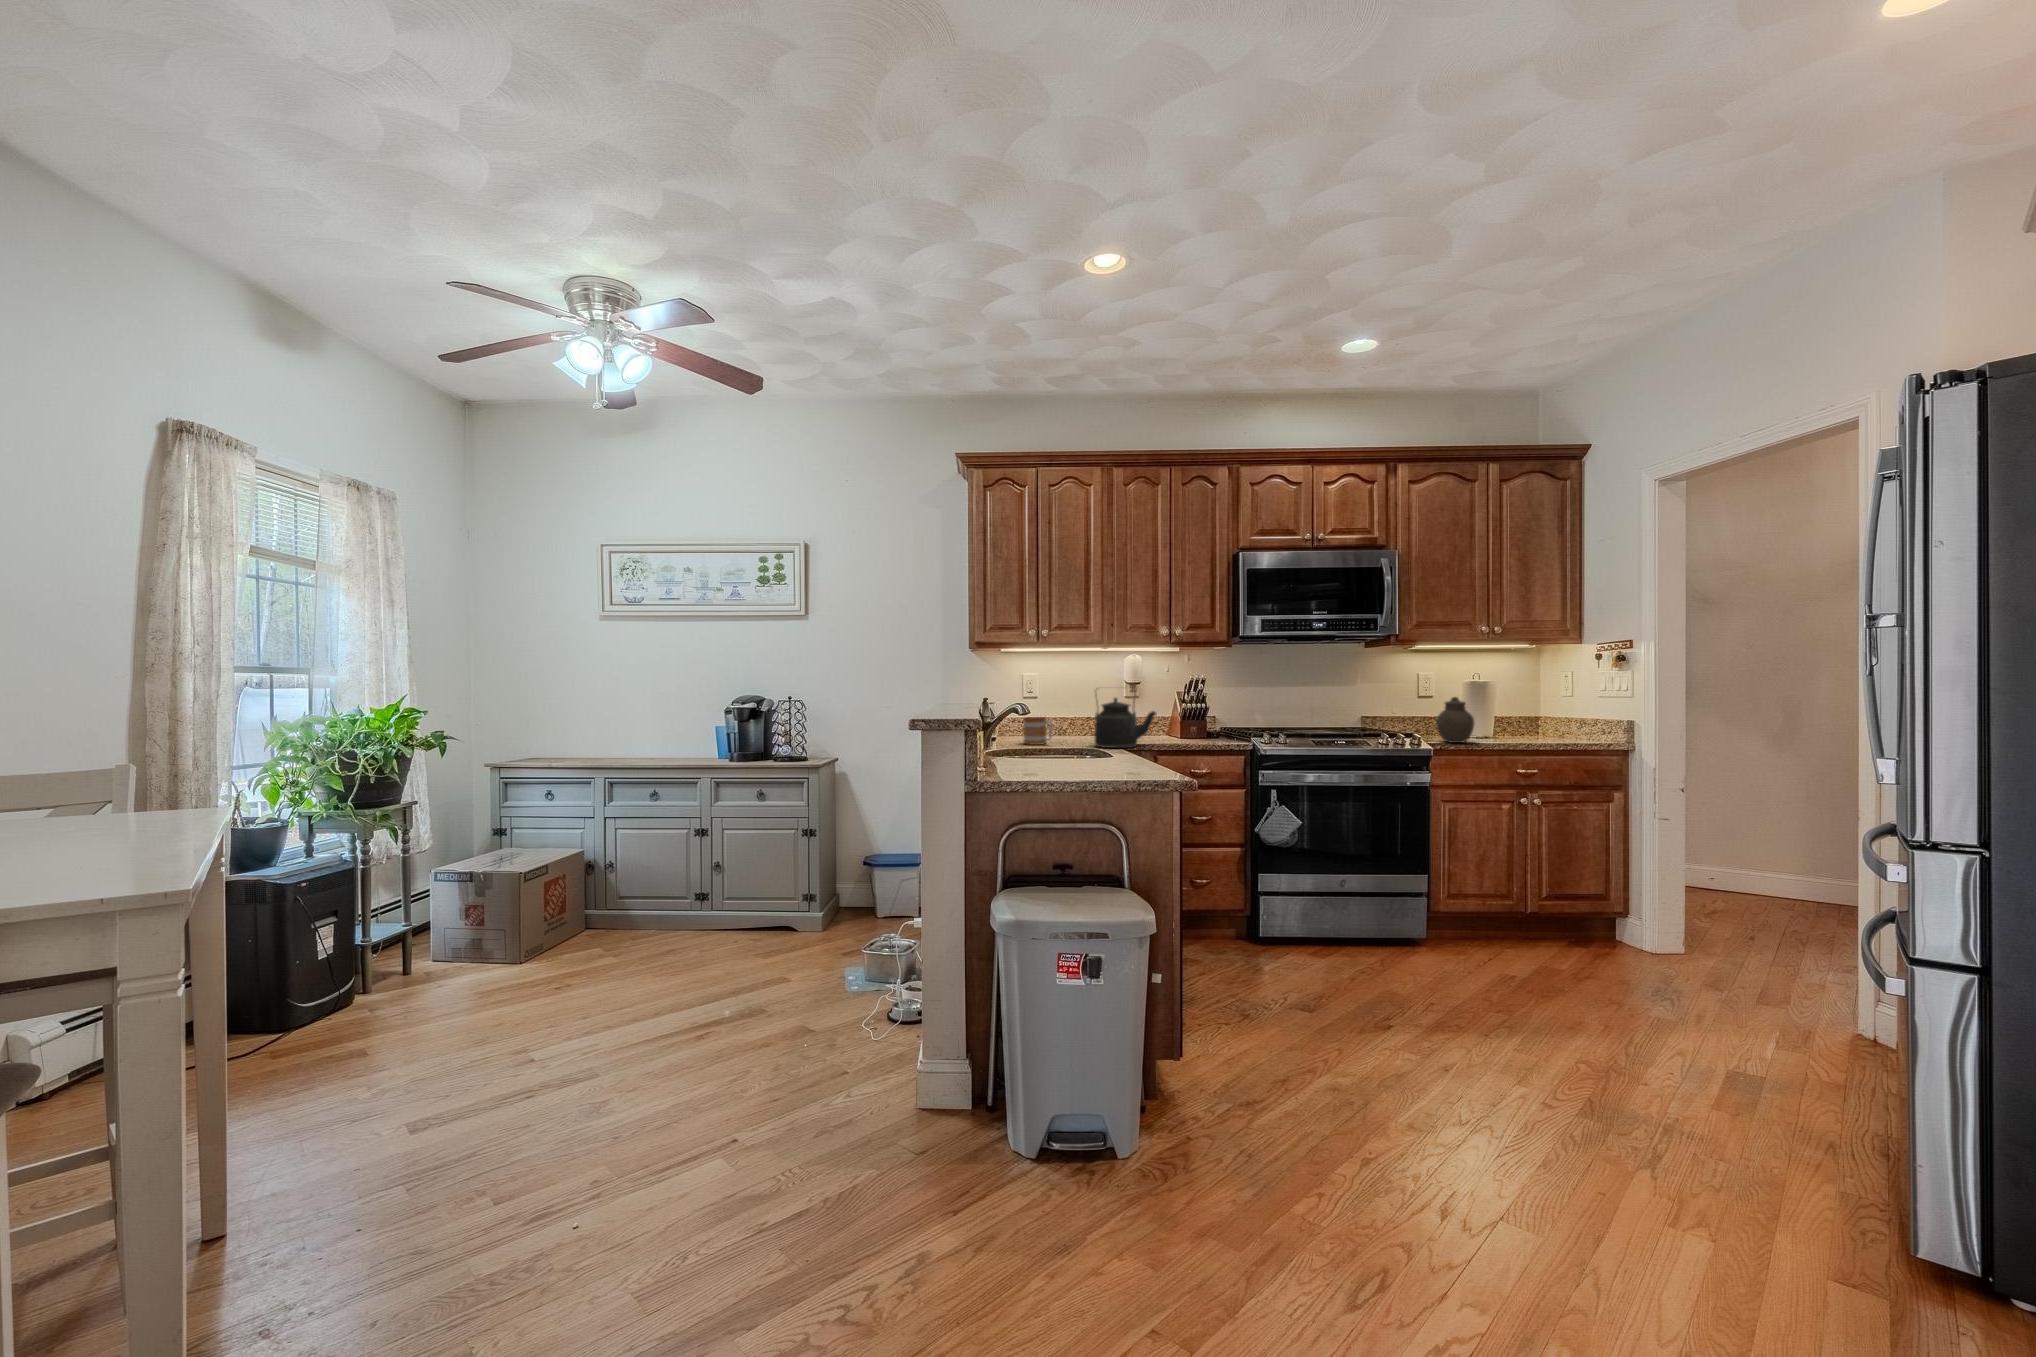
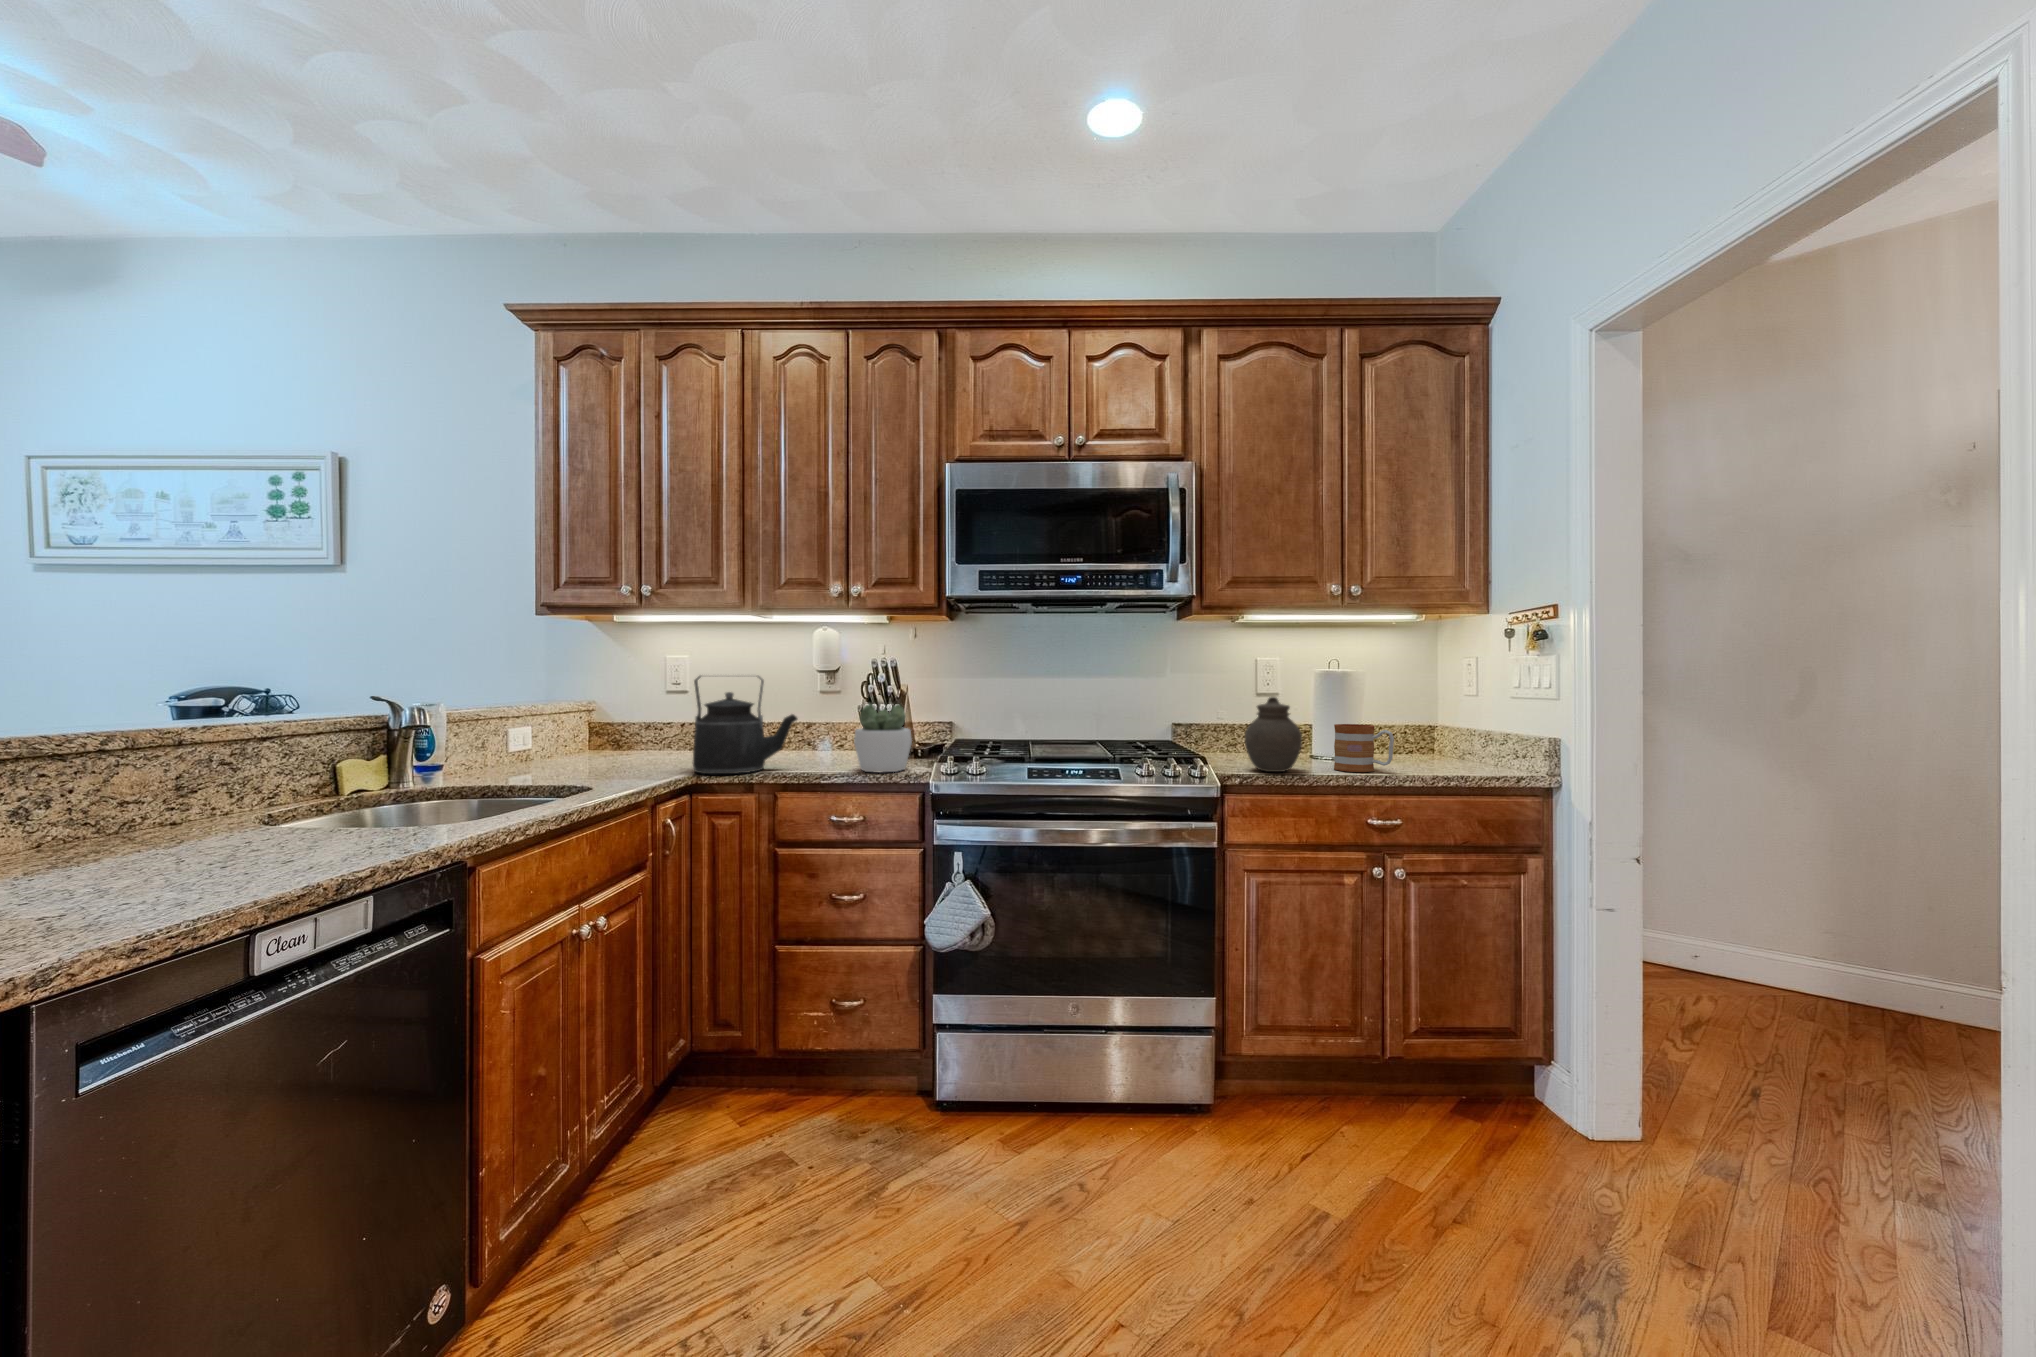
succulent plant: none [1194,704,1229,746] -> present [854,704,912,773]
mug: present [1023,717,1052,745] -> present [1334,724,1394,772]

